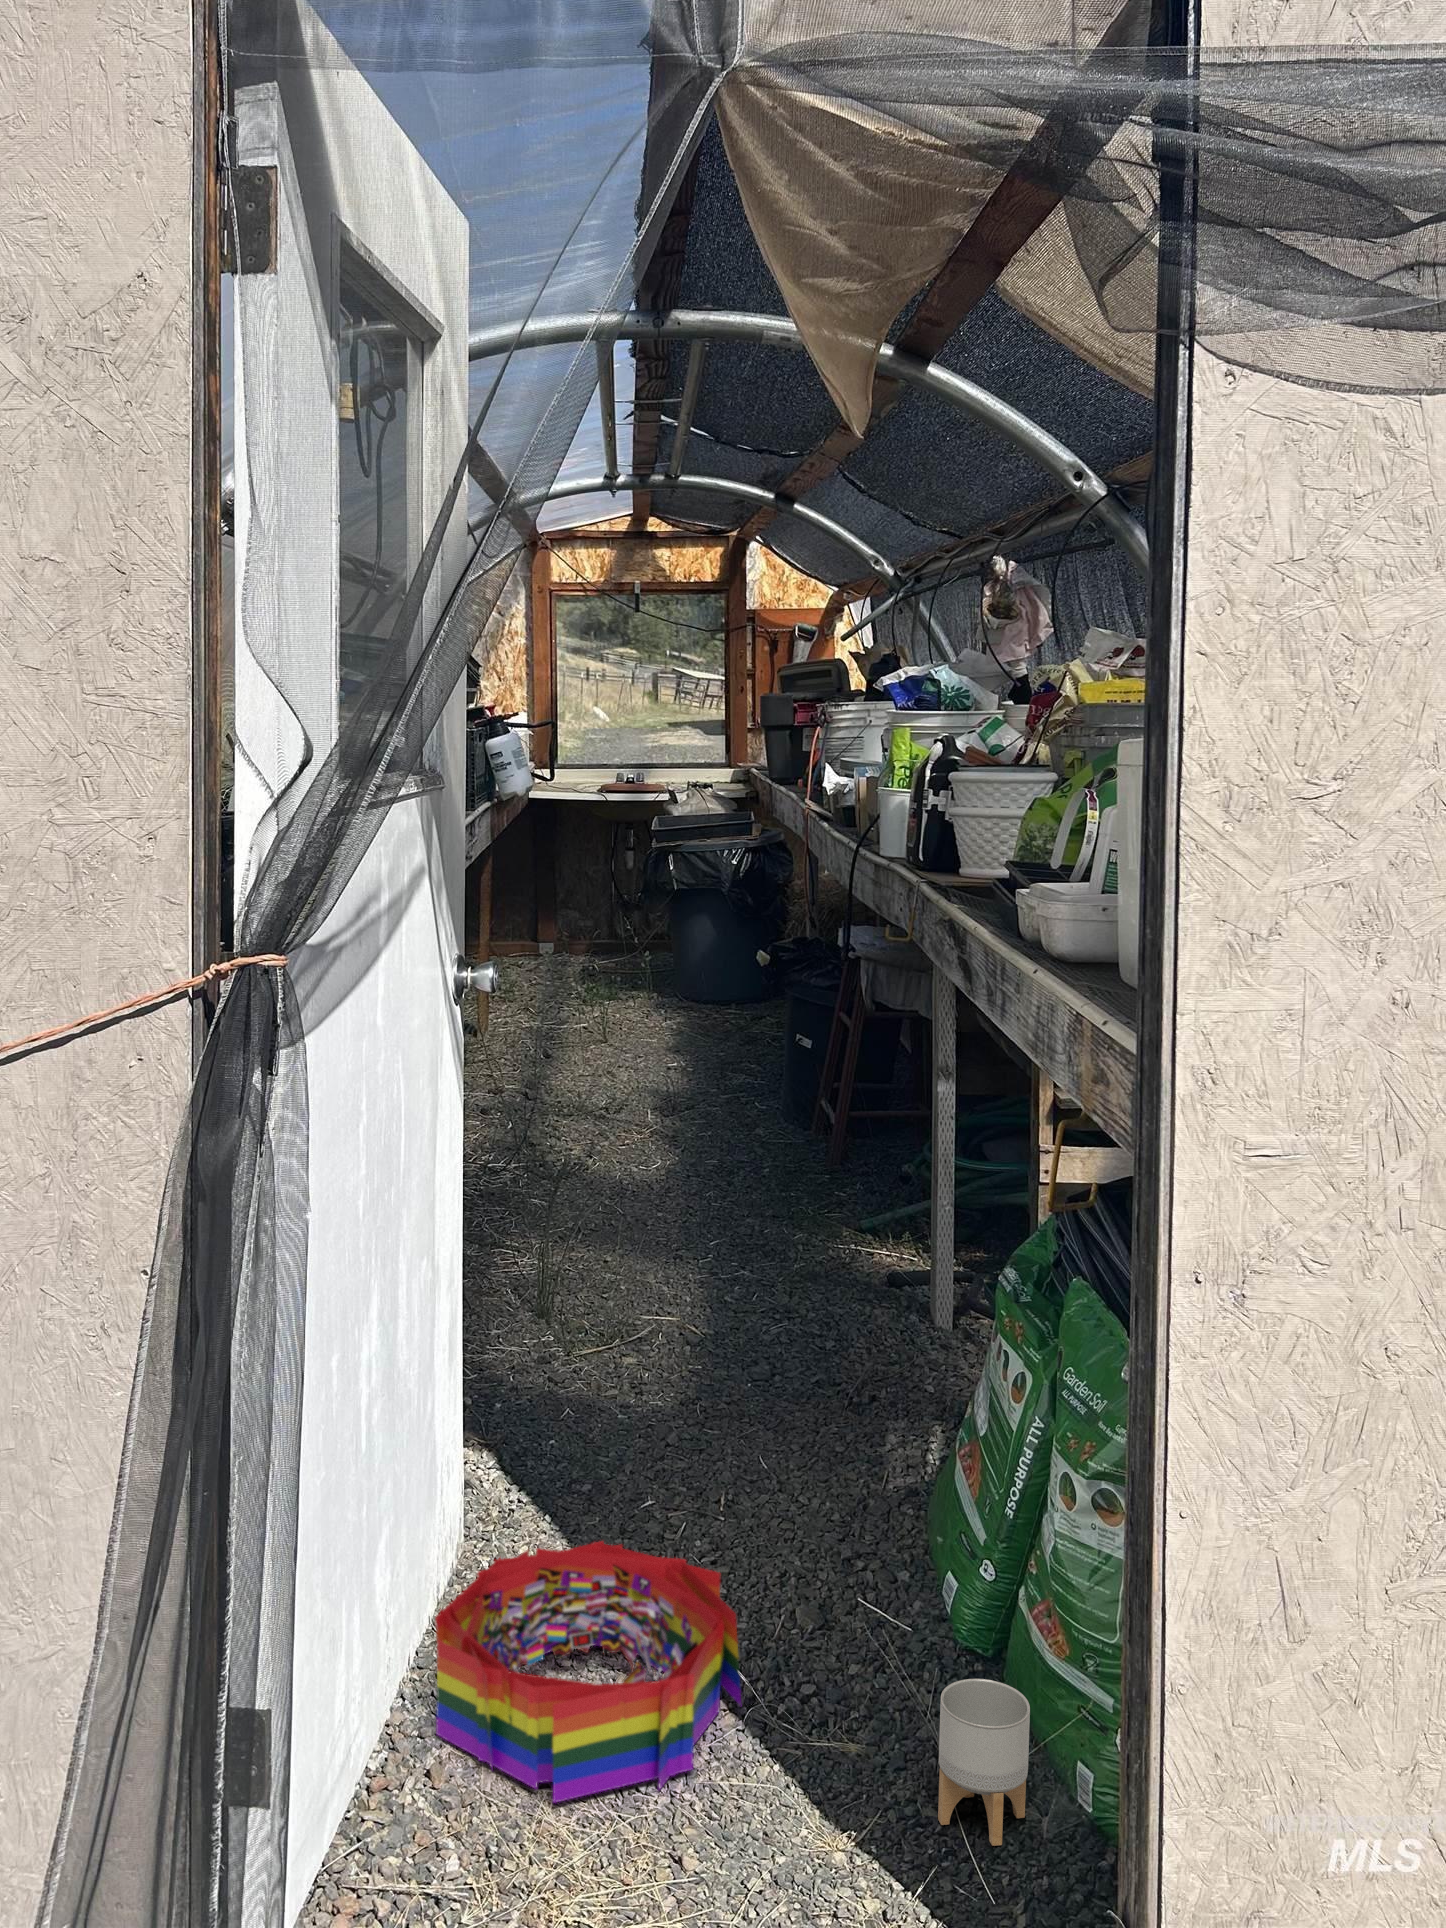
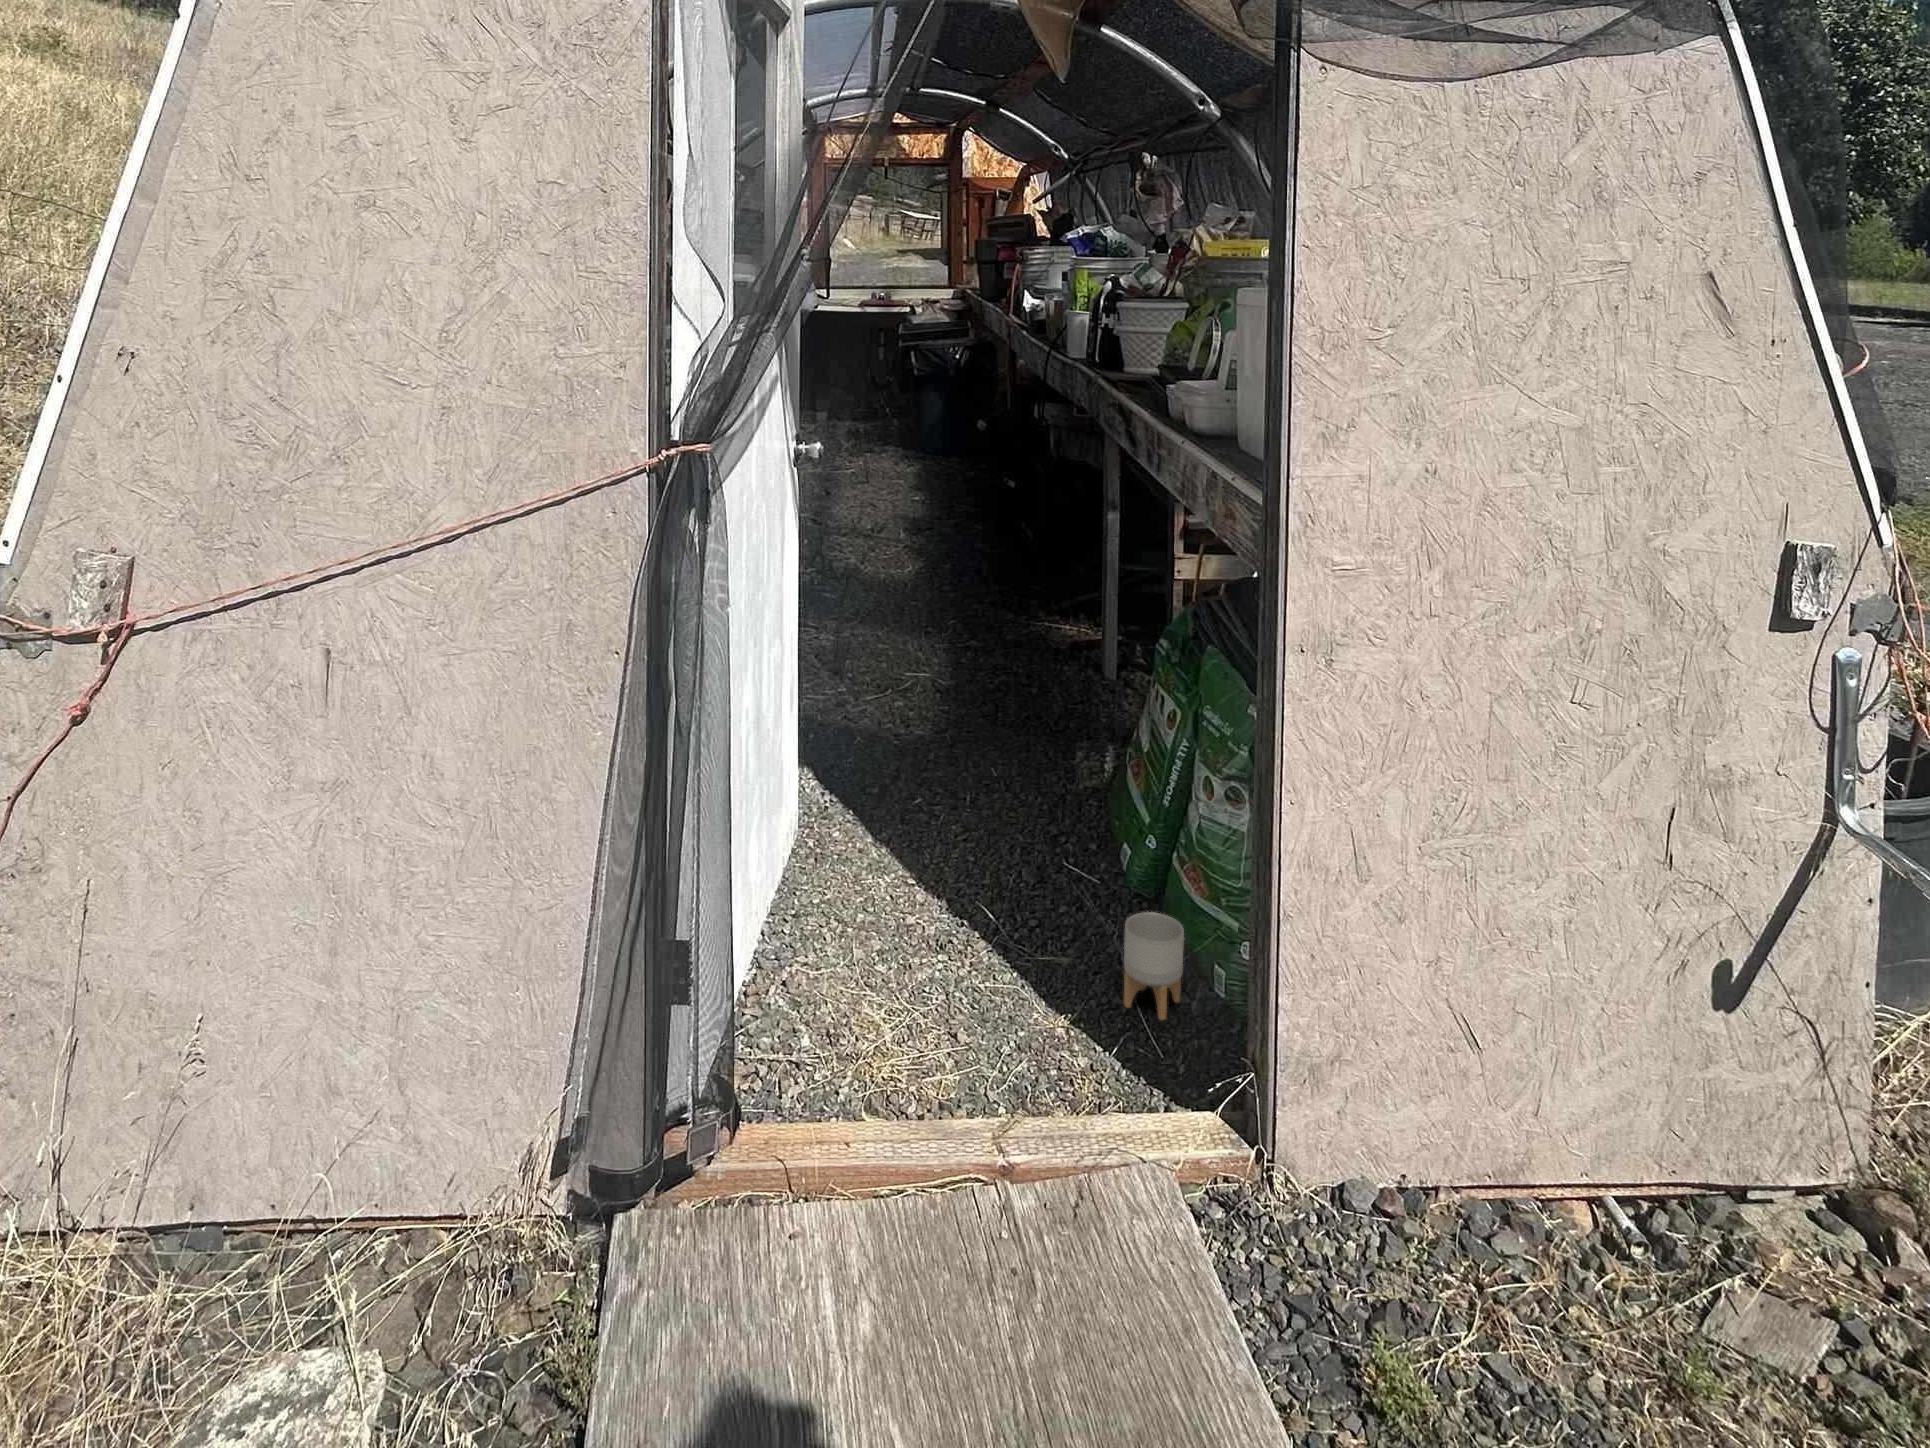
storage bin: present [435,1541,741,1802] -> none [785,828,990,1000]

